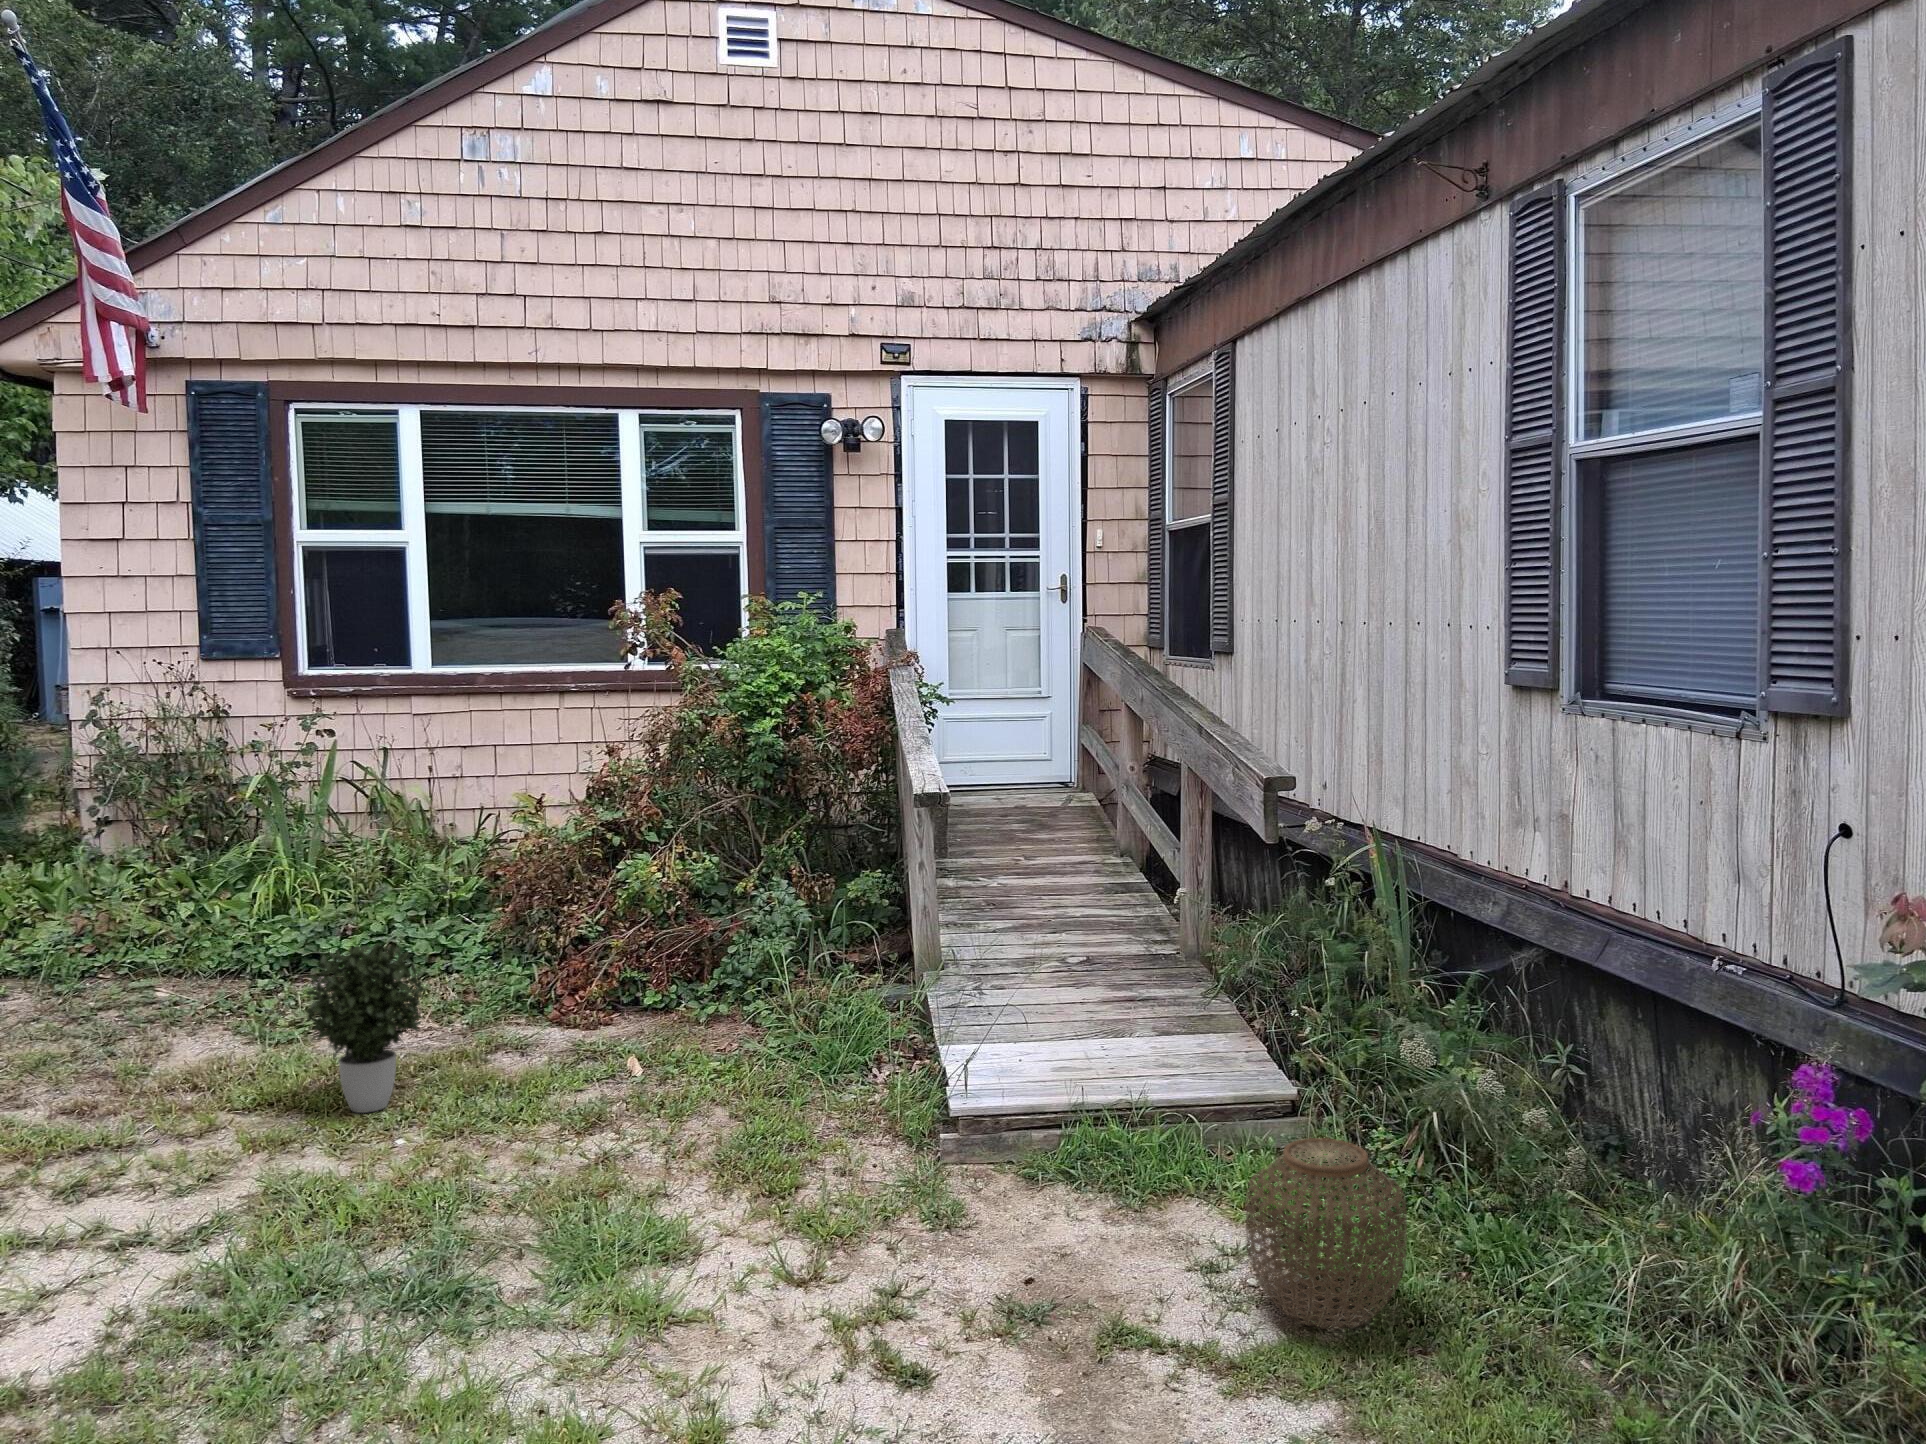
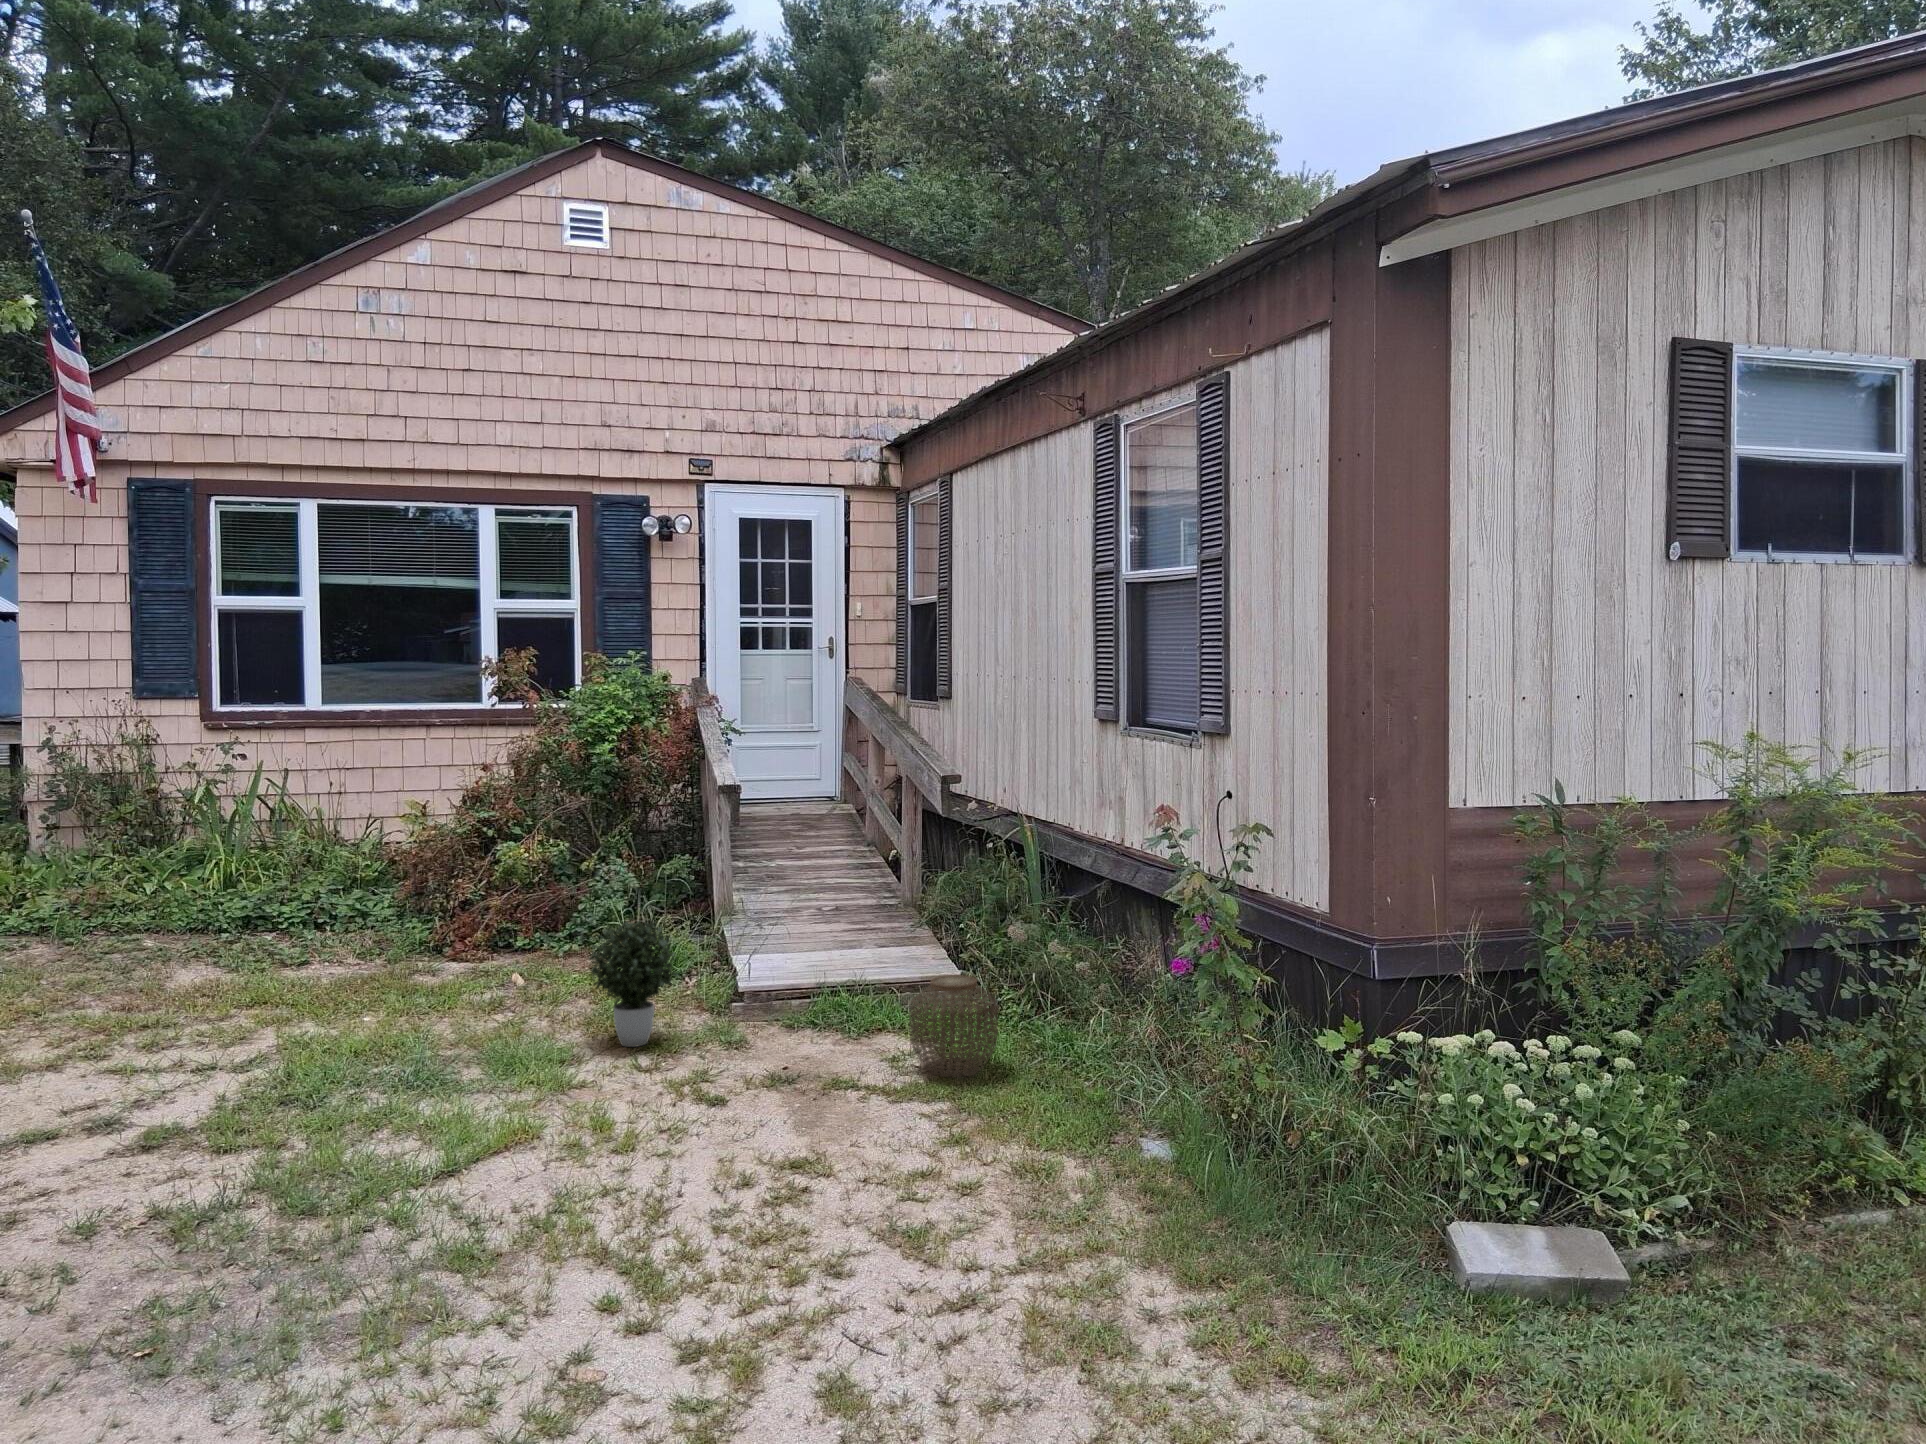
potted plant: present [306,944,426,1113] -> present [589,921,677,1047]

